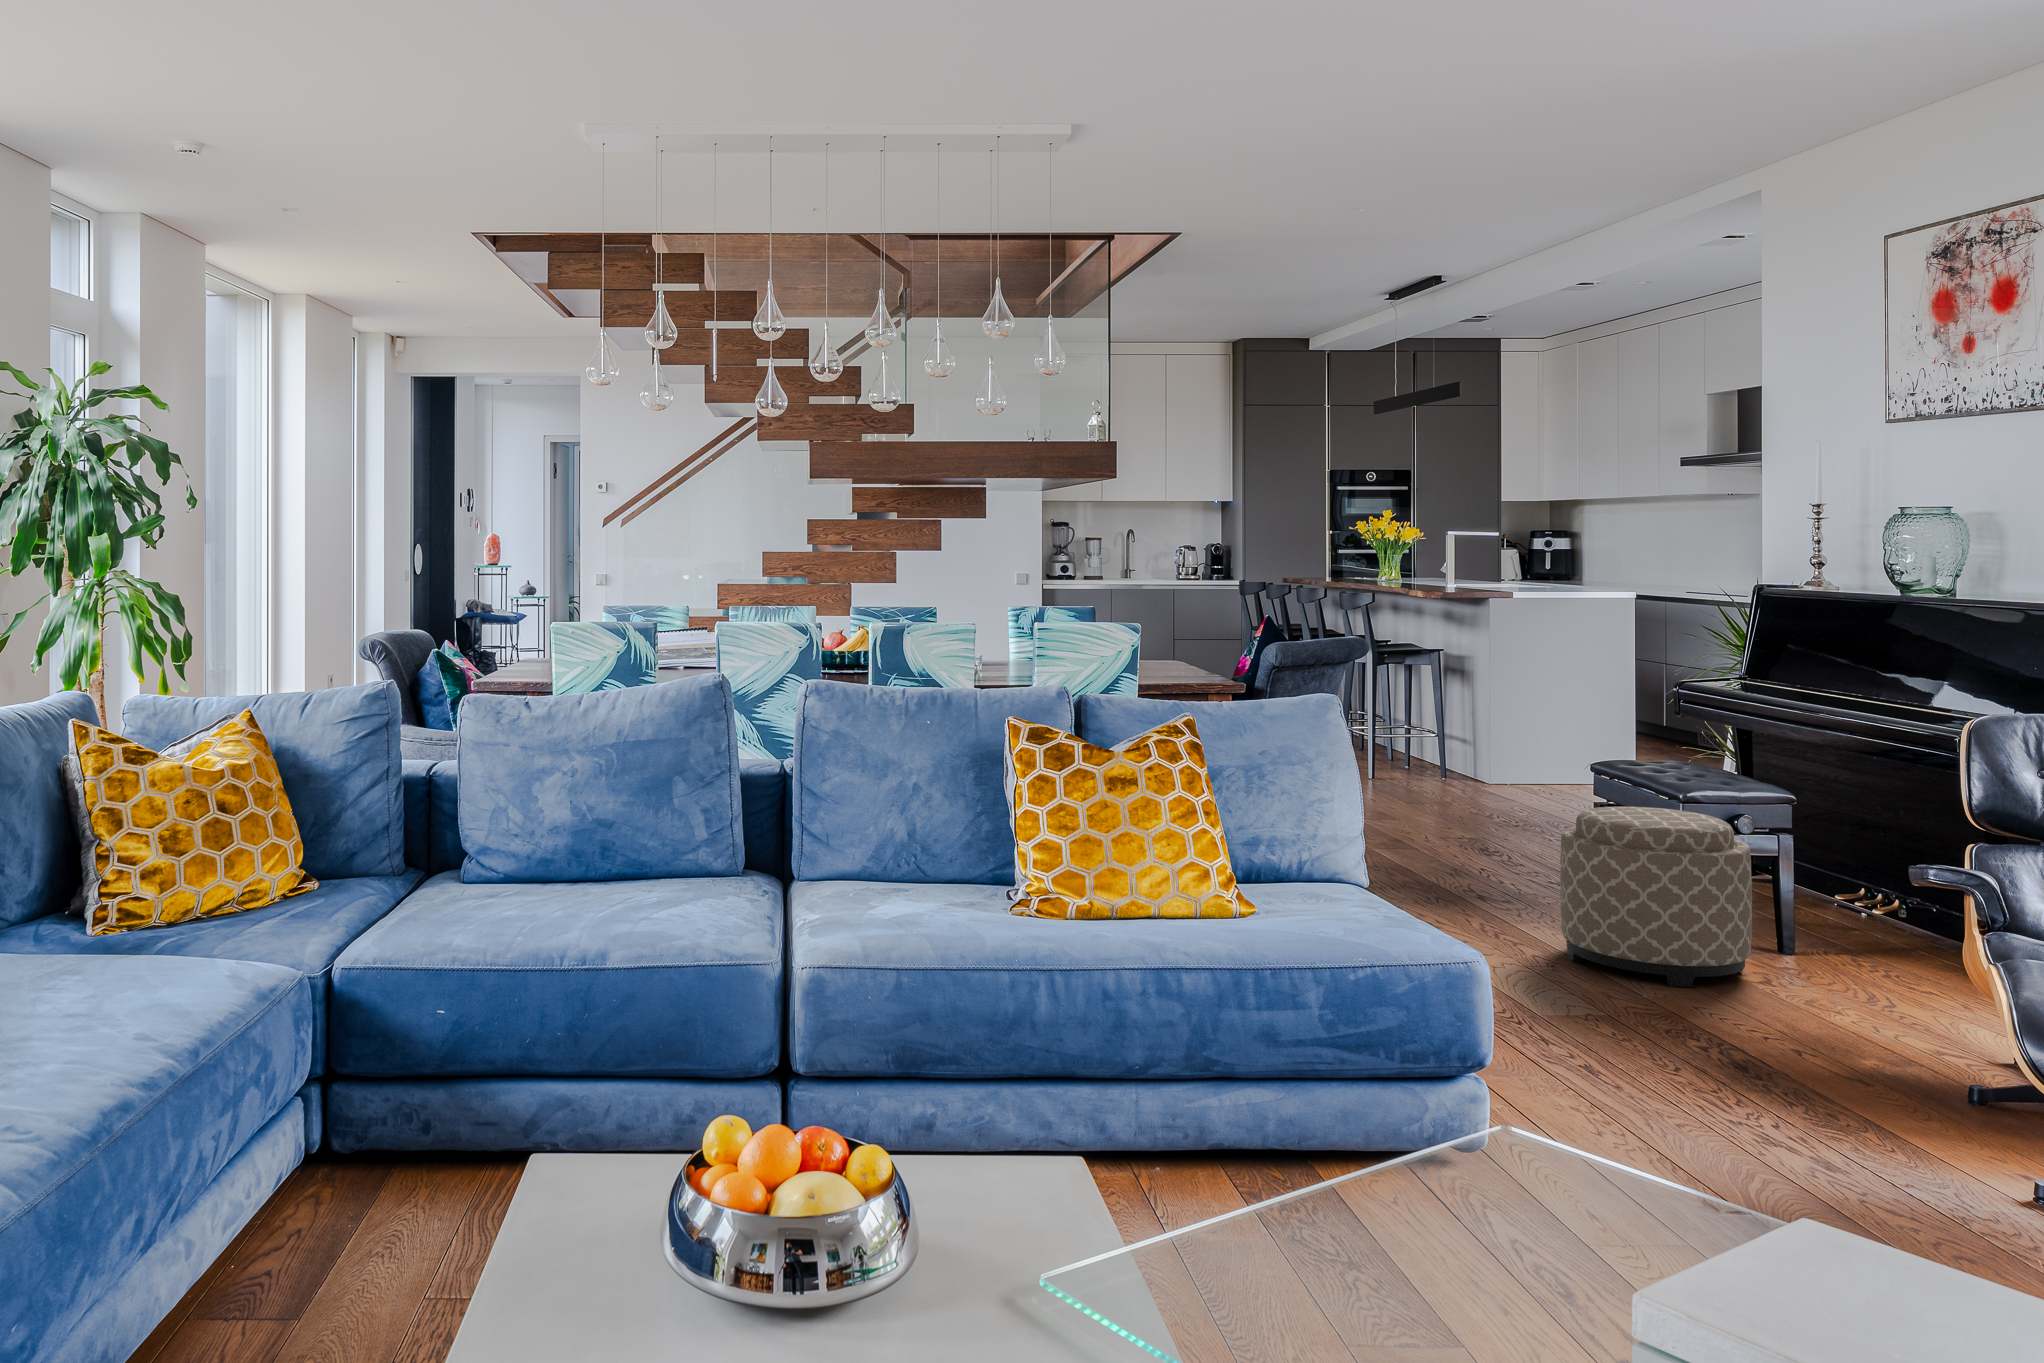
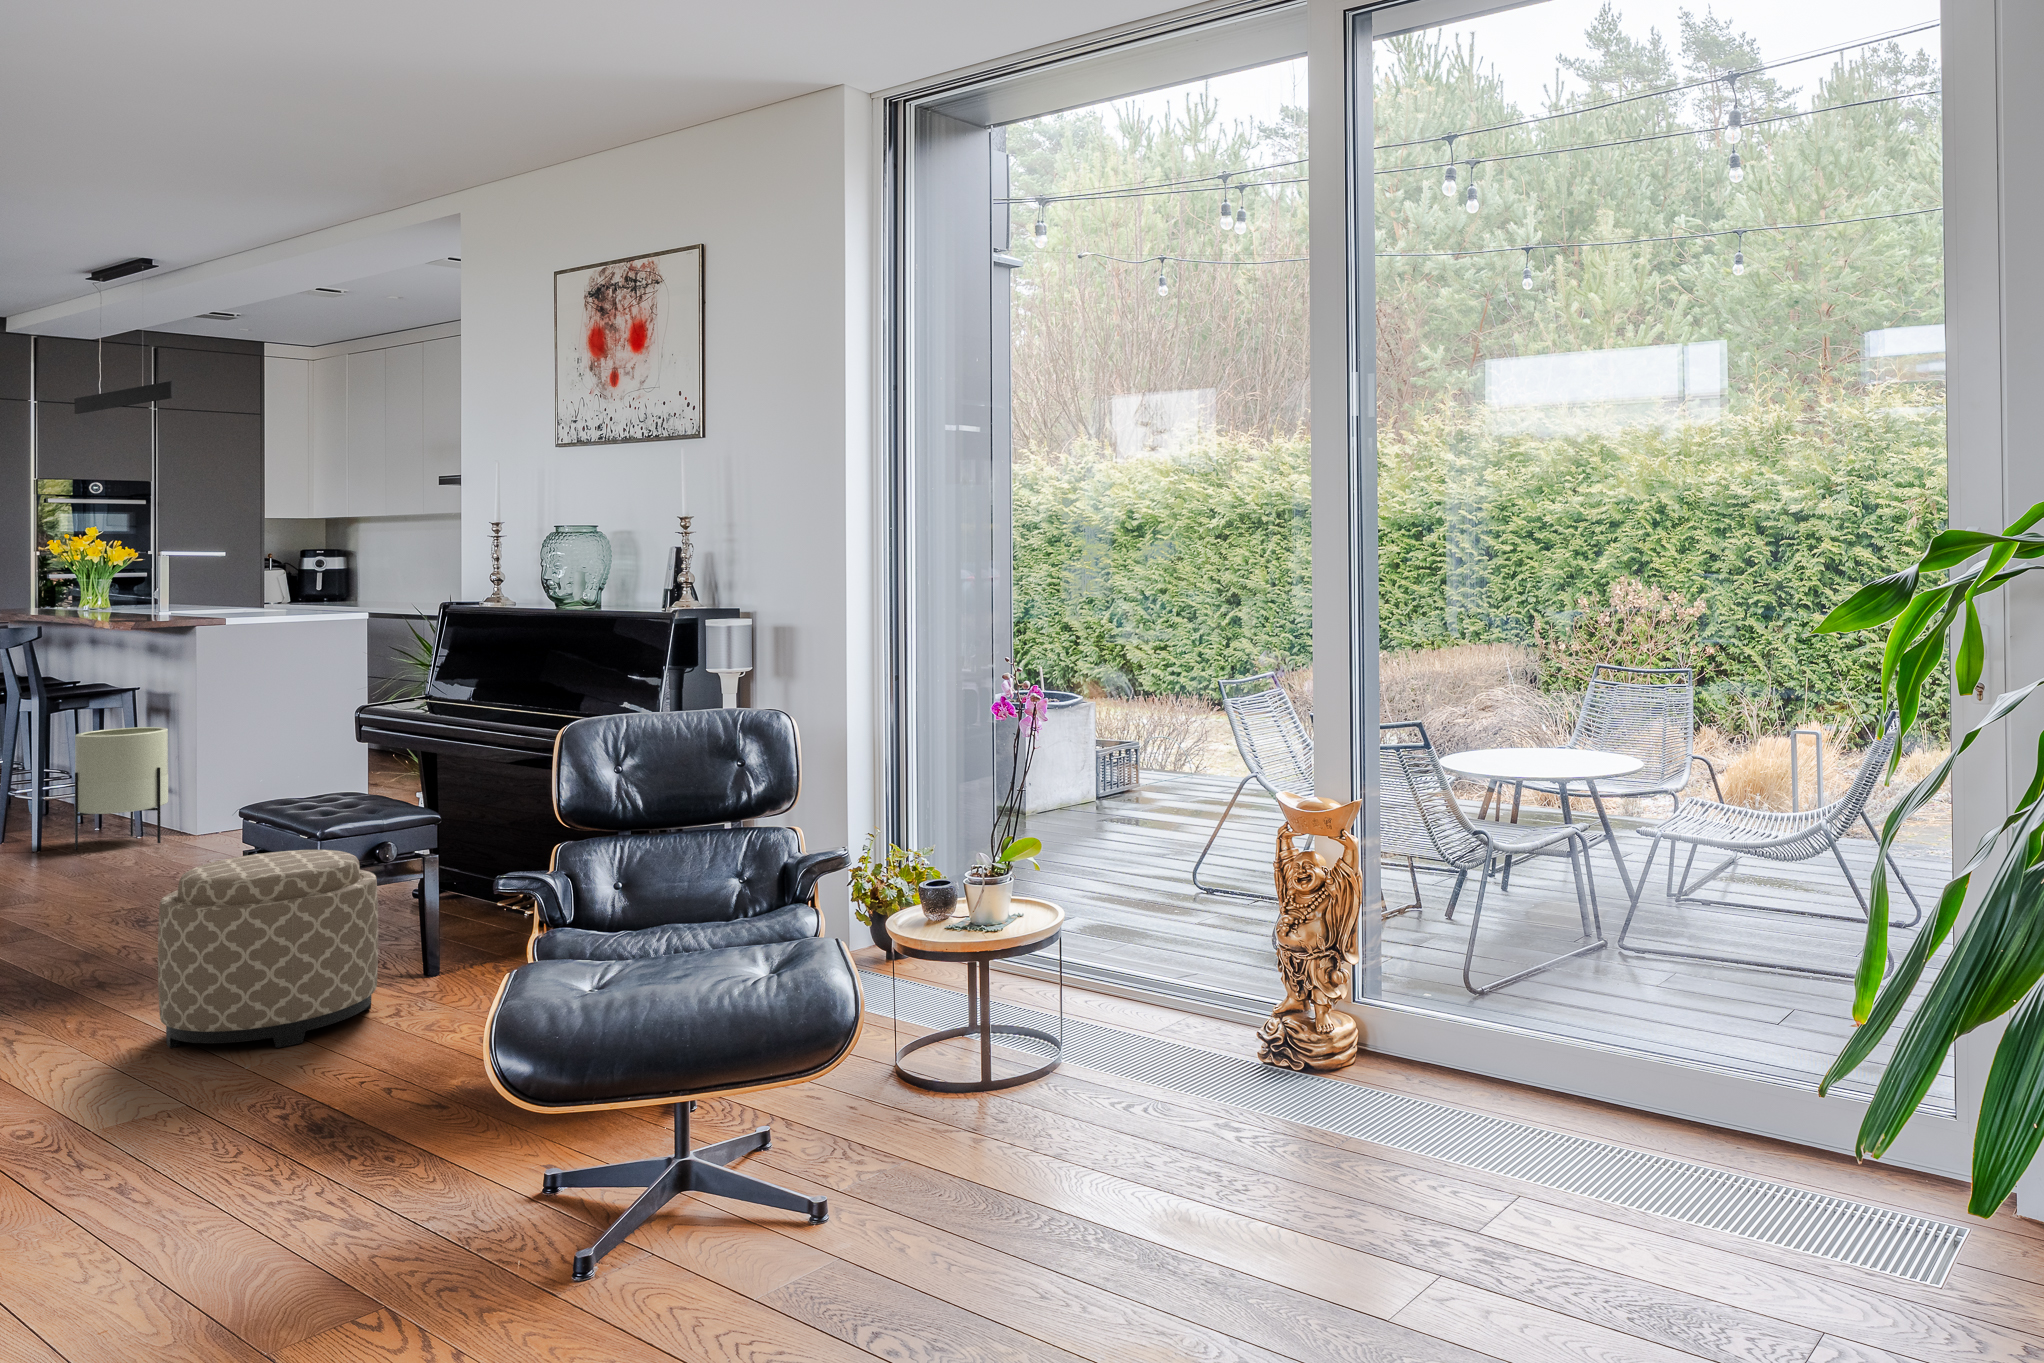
planter: none [1399,683,1468,786] -> present [75,727,168,850]

